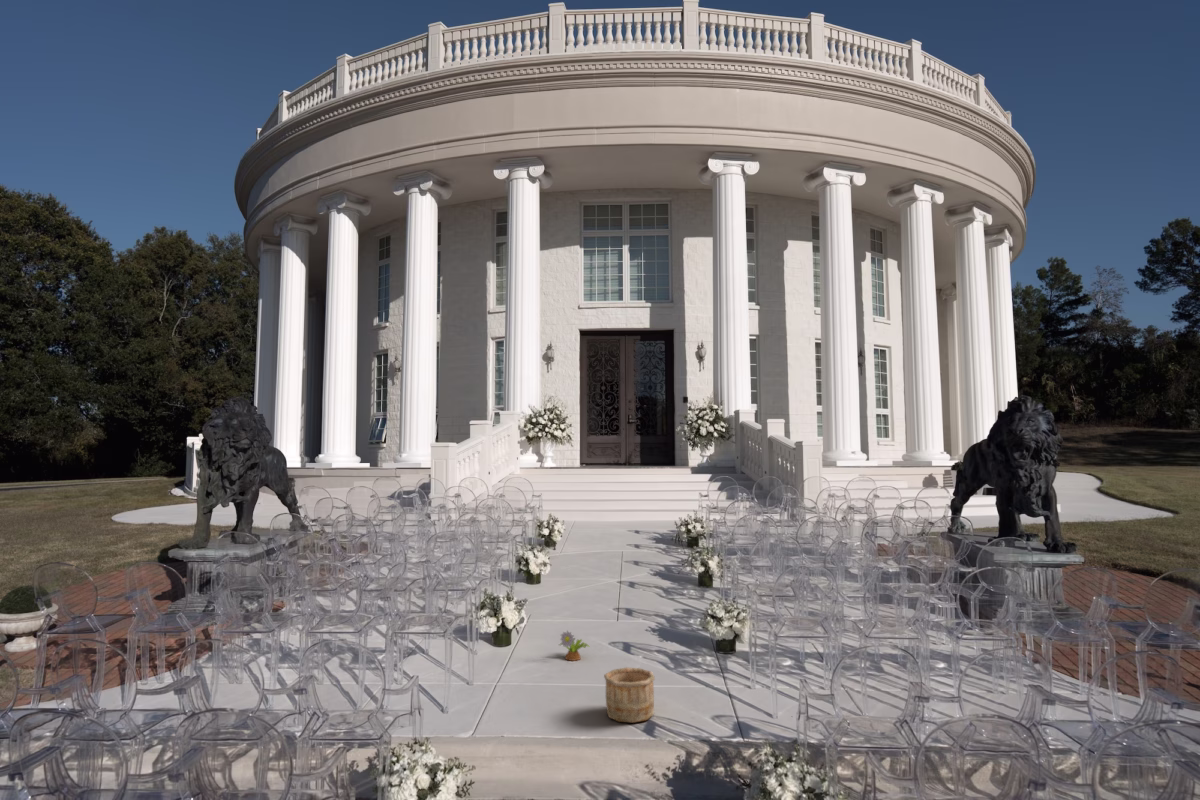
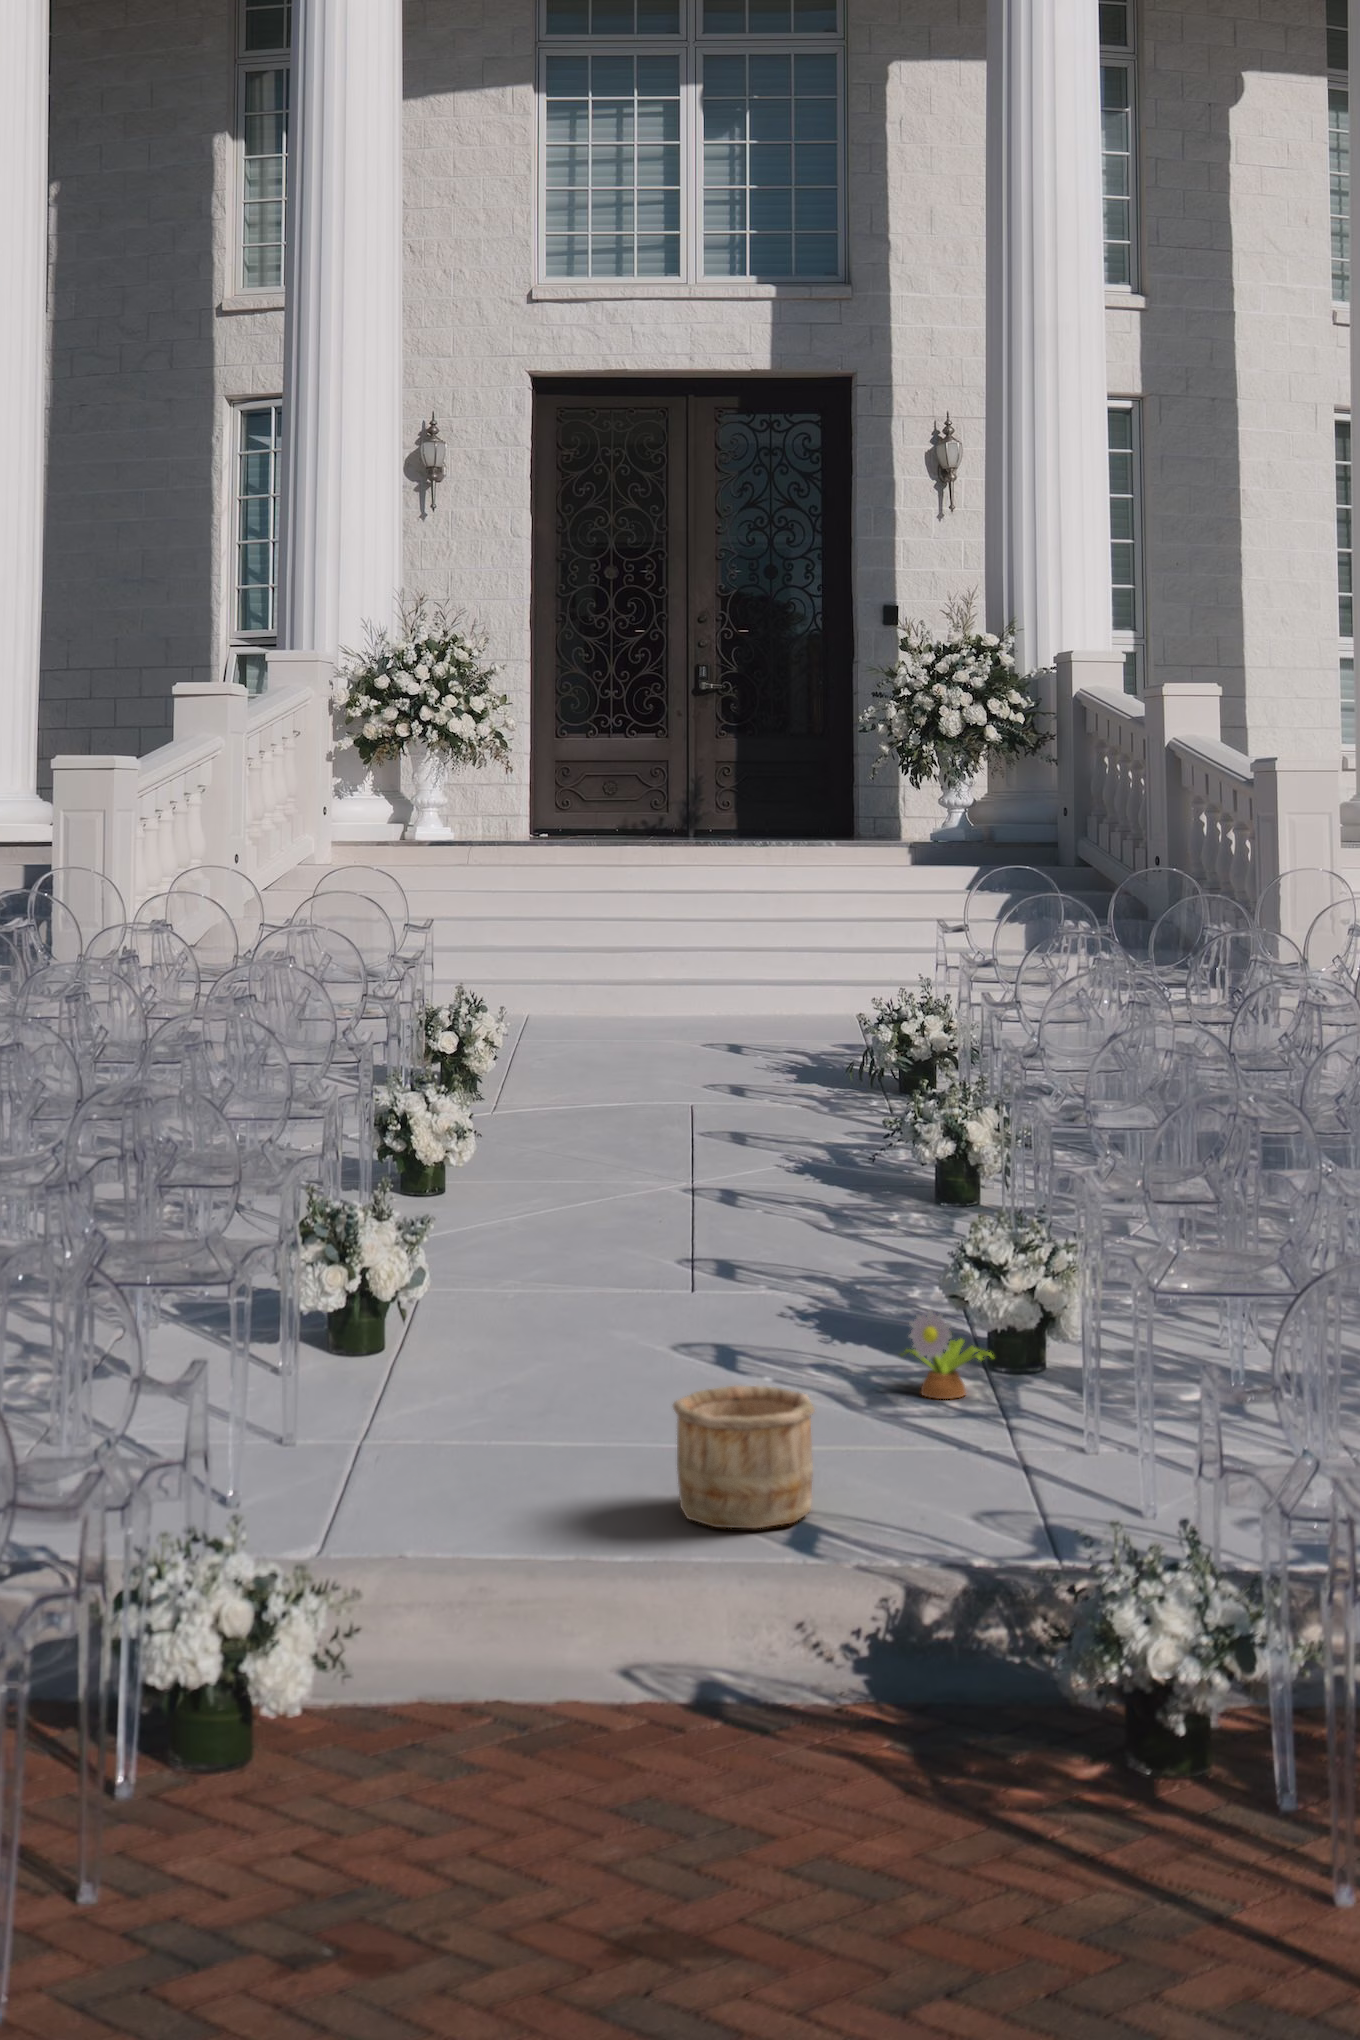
decorative plant: present [561,631,589,661] -> present [901,1310,993,1399]

